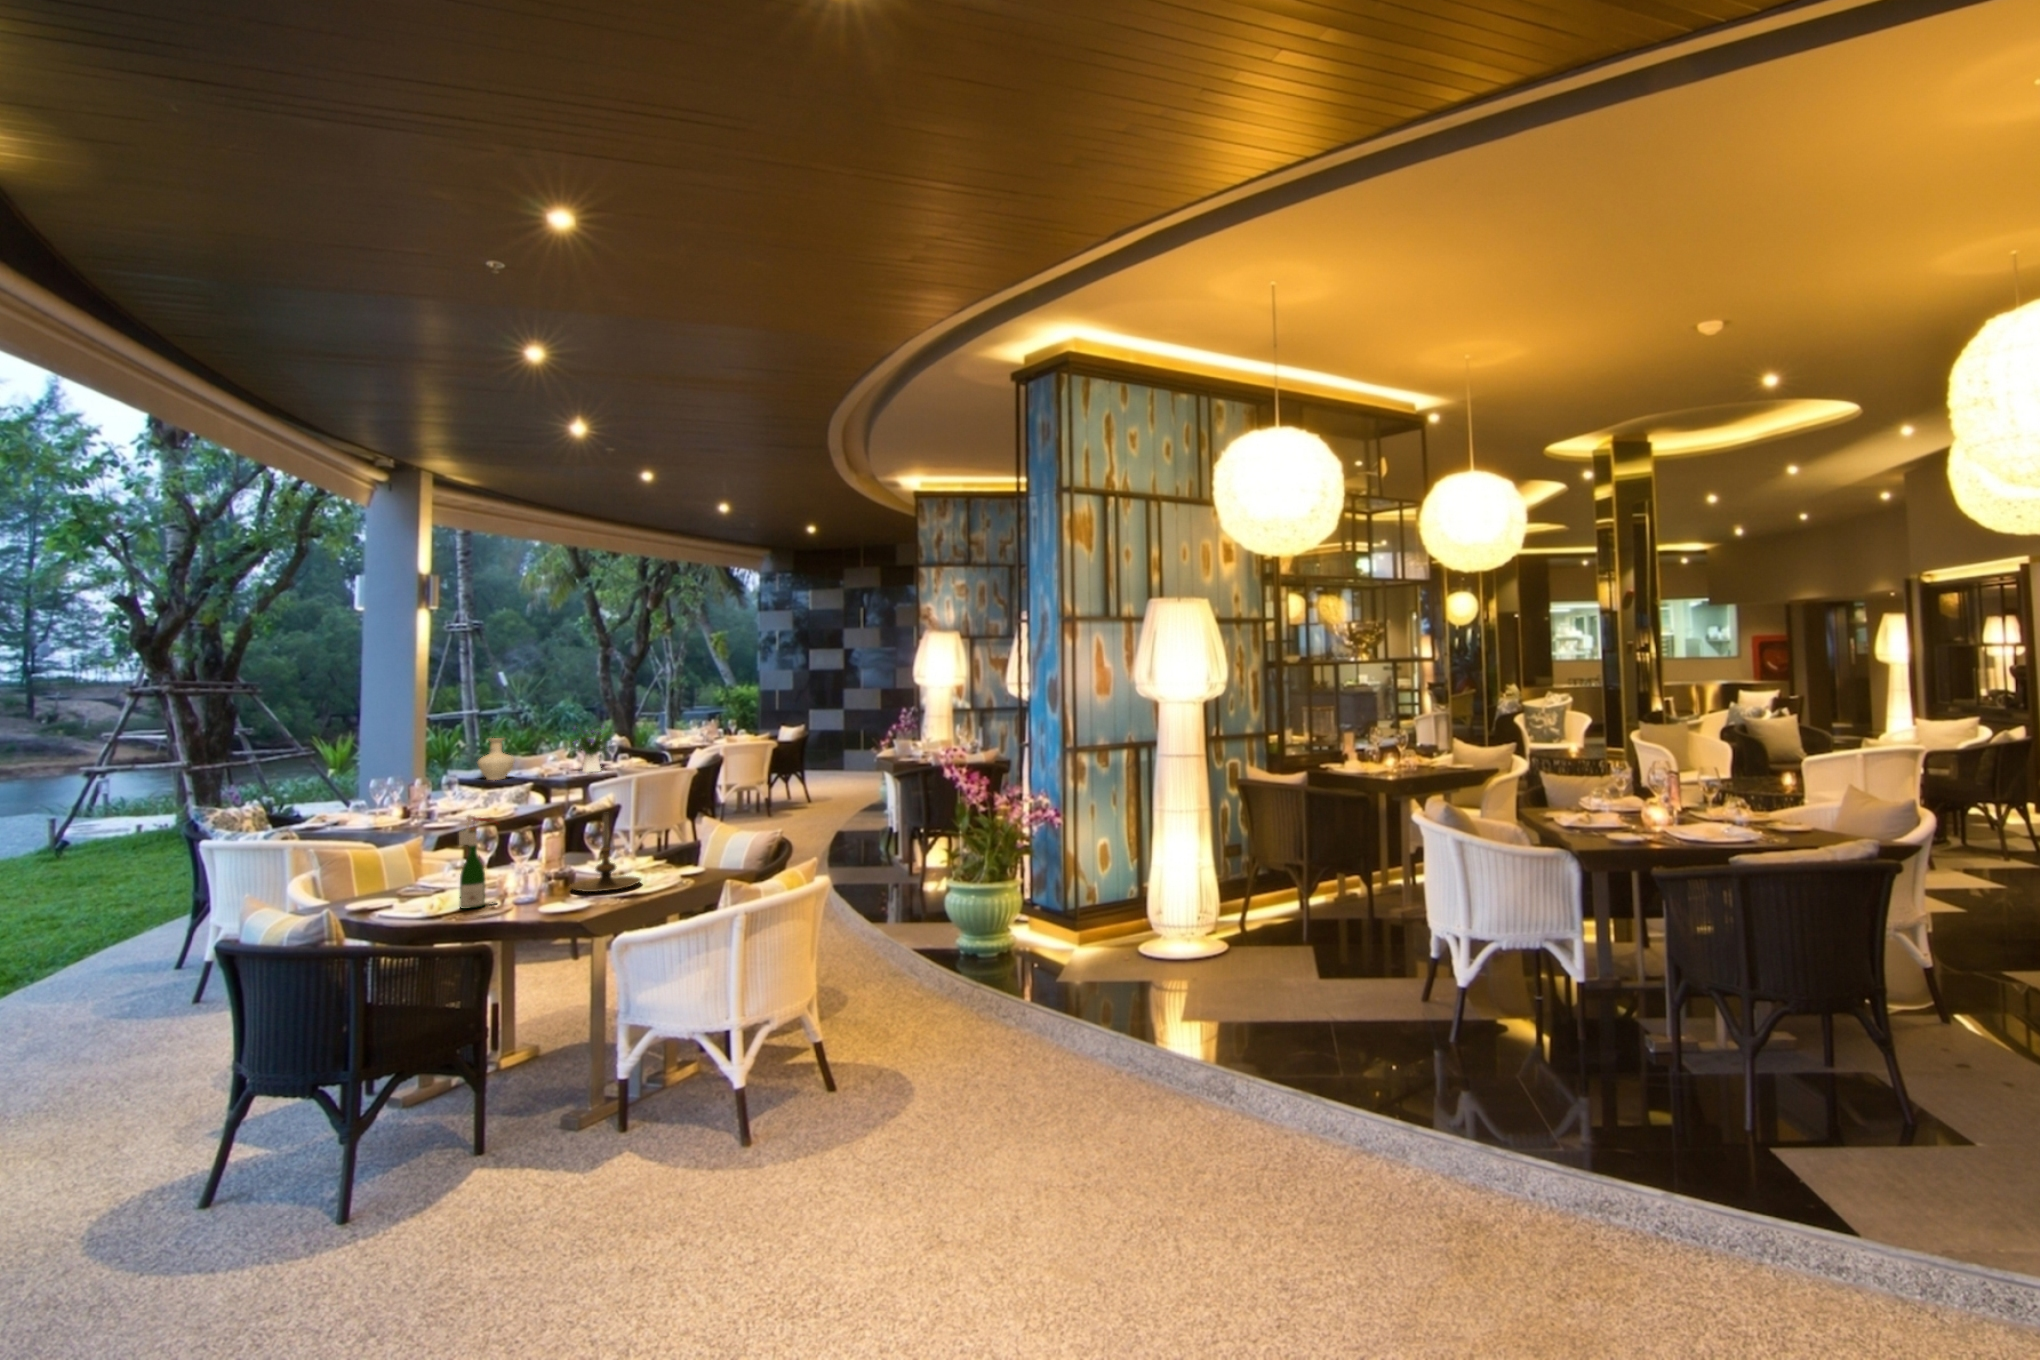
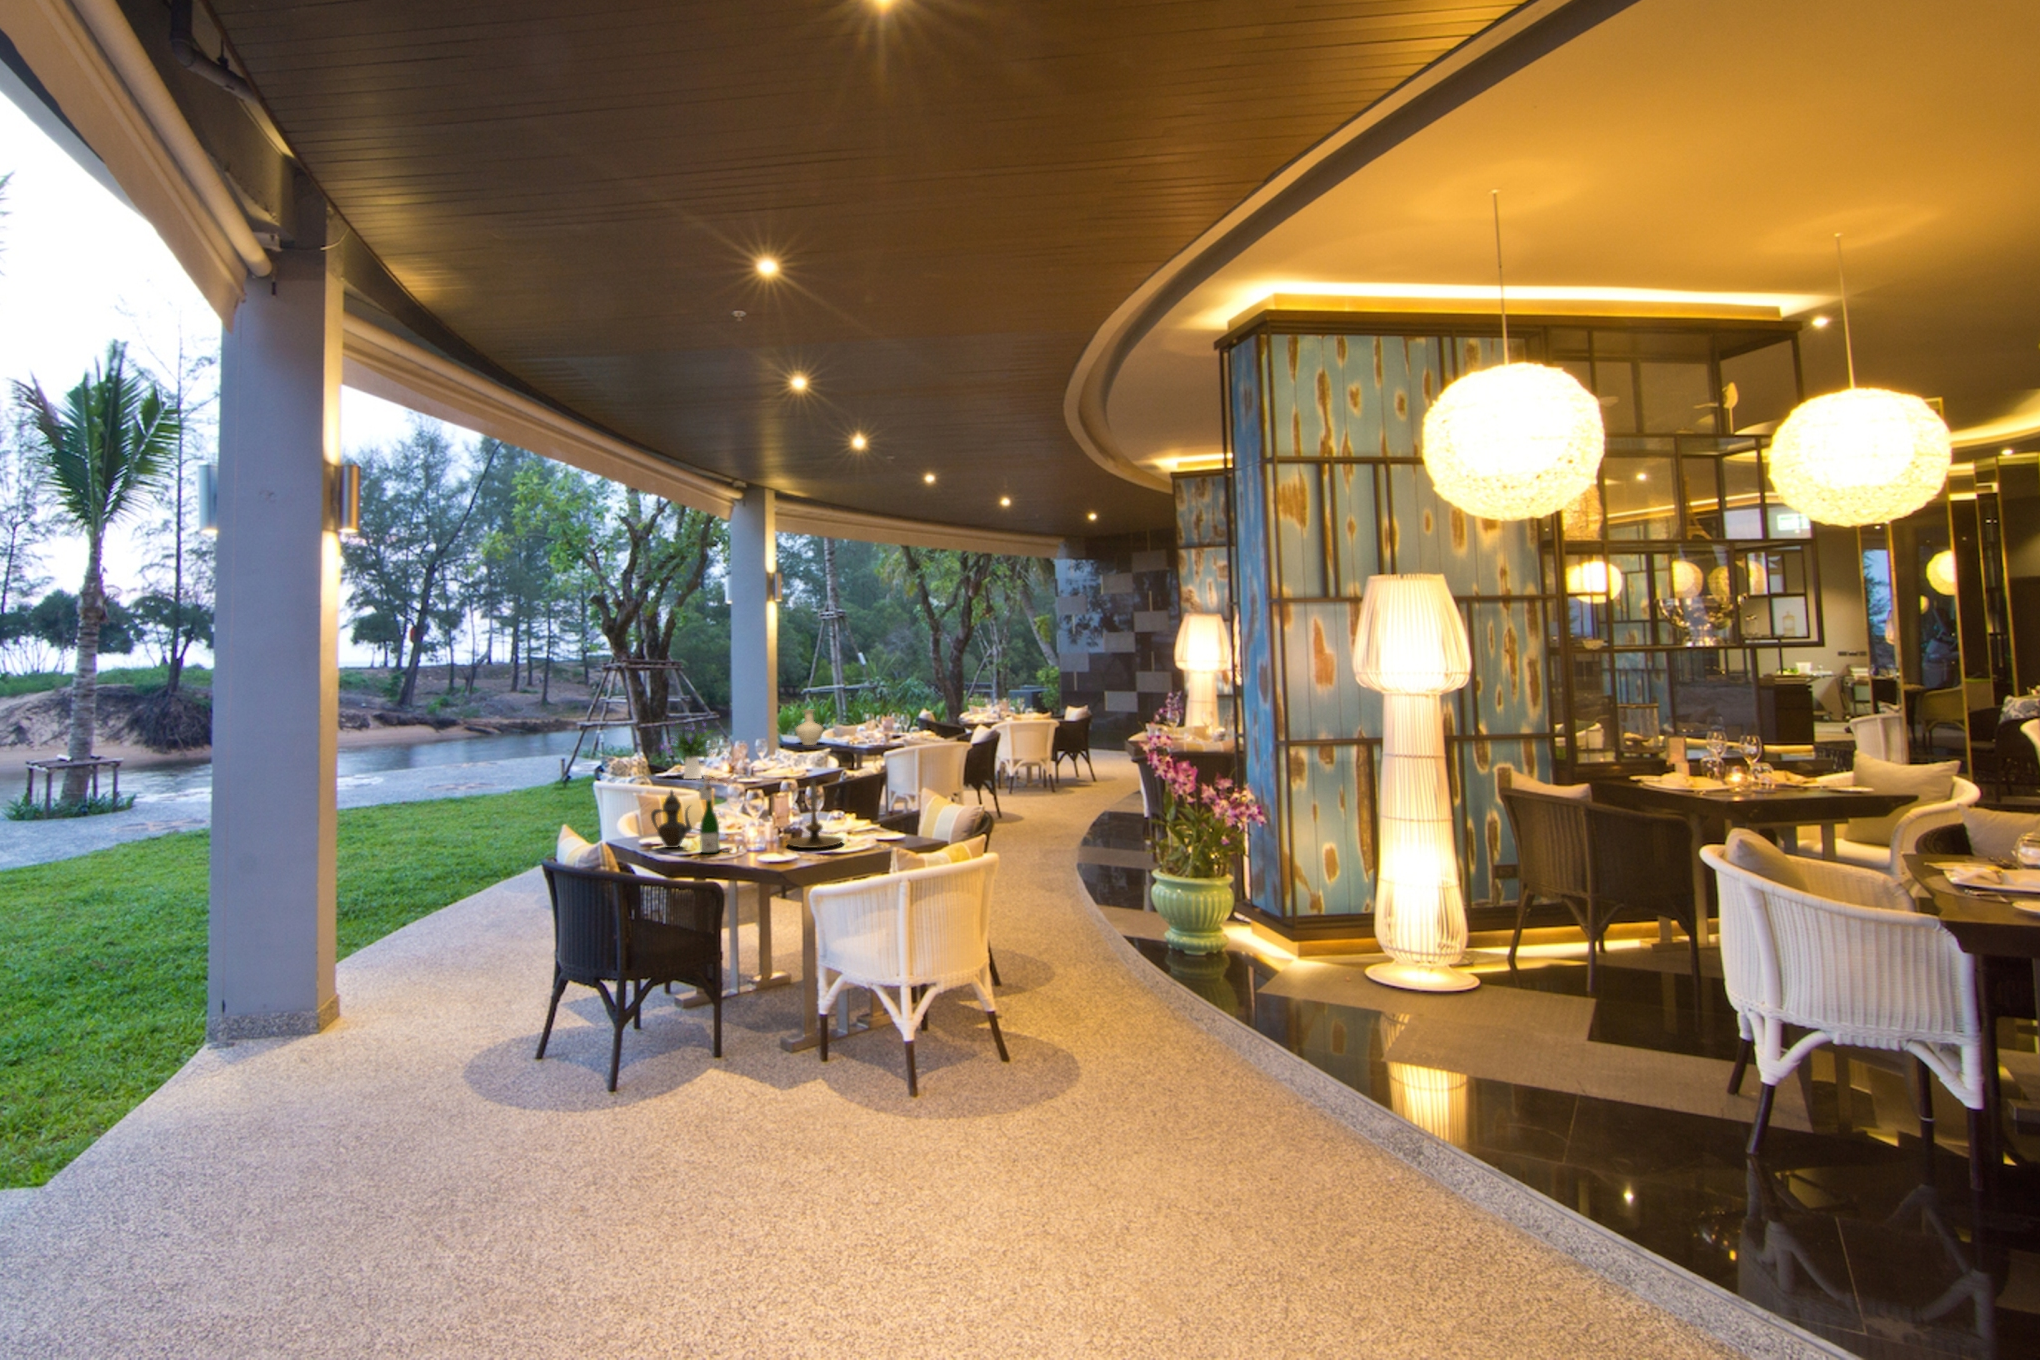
flower arrangement: present [572,723,611,772] -> present [670,719,715,779]
teapot: none [383,834,445,907] -> present [651,790,692,848]

